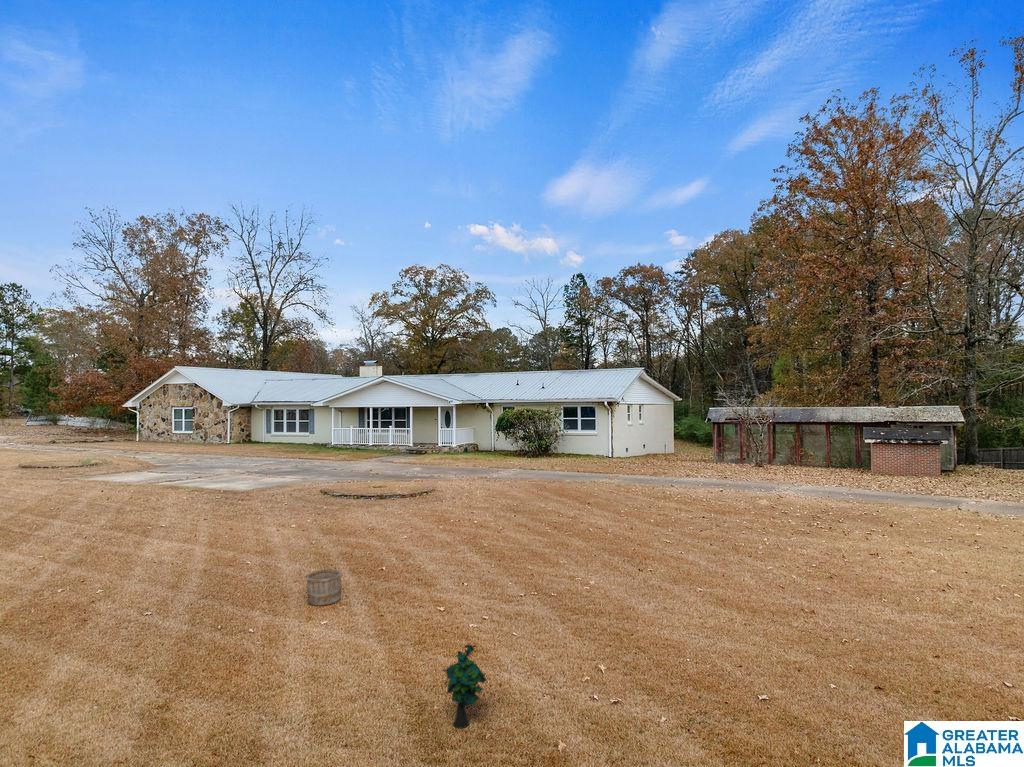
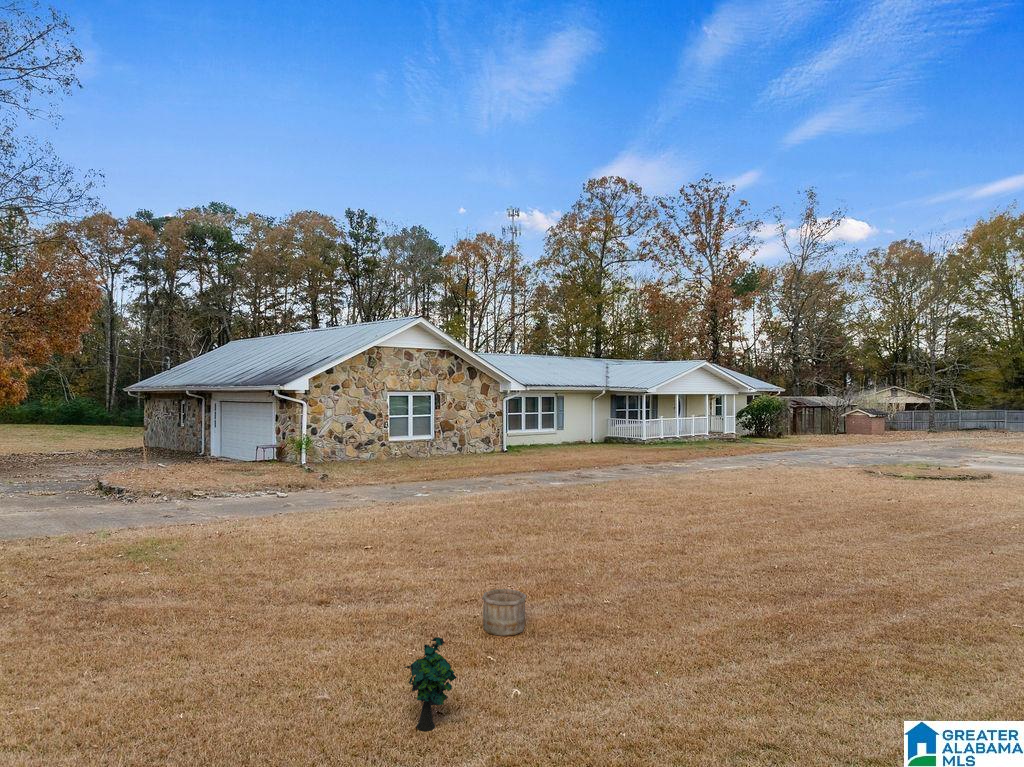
wooden bucket: present [306,569,342,606] -> present [482,589,527,636]

